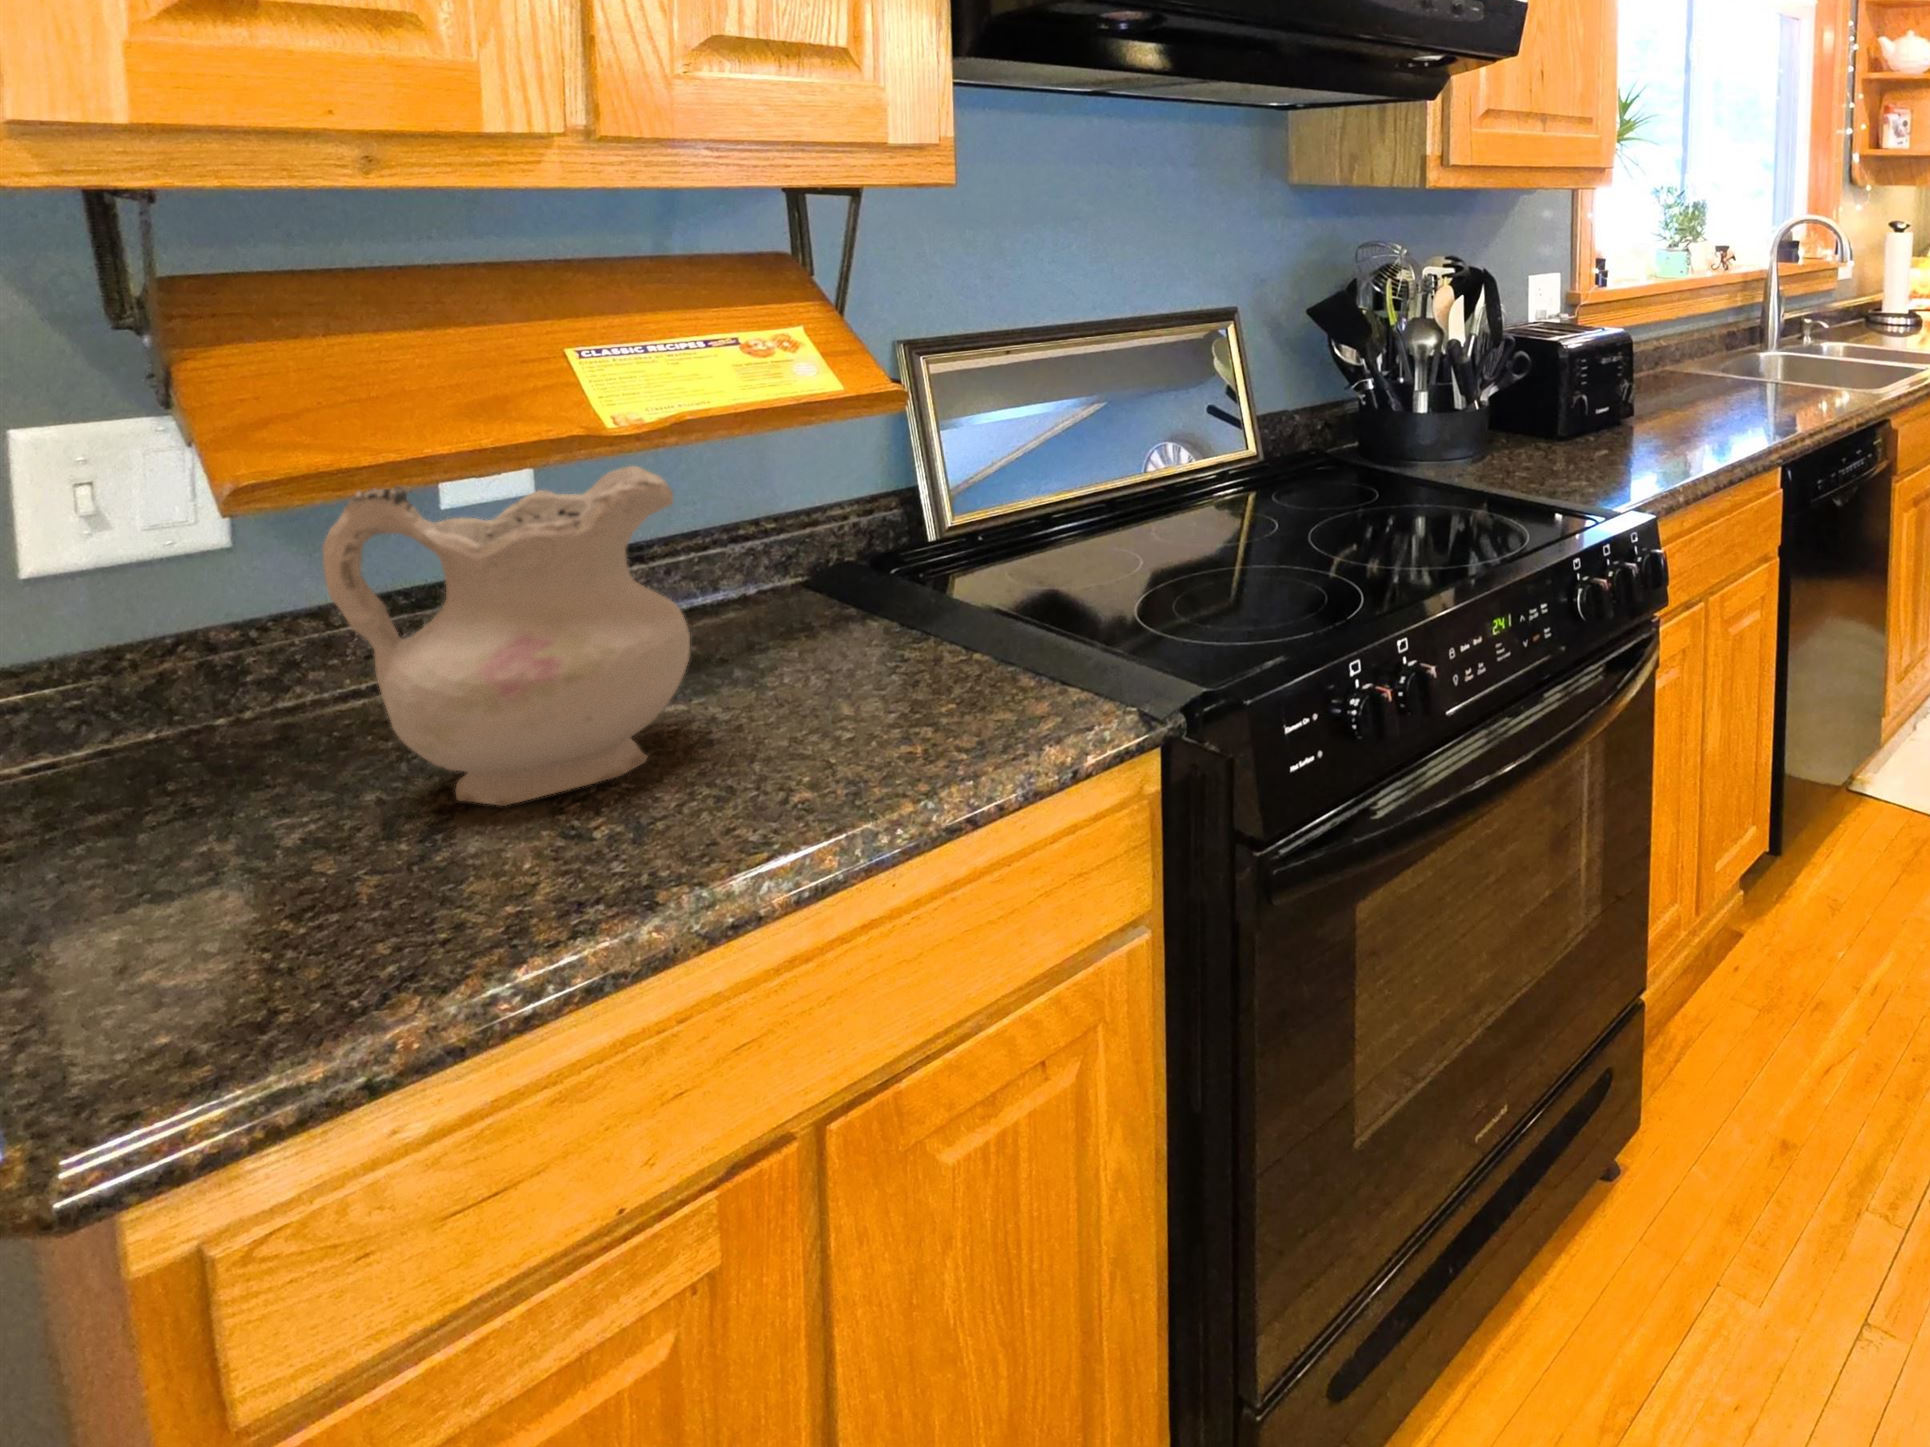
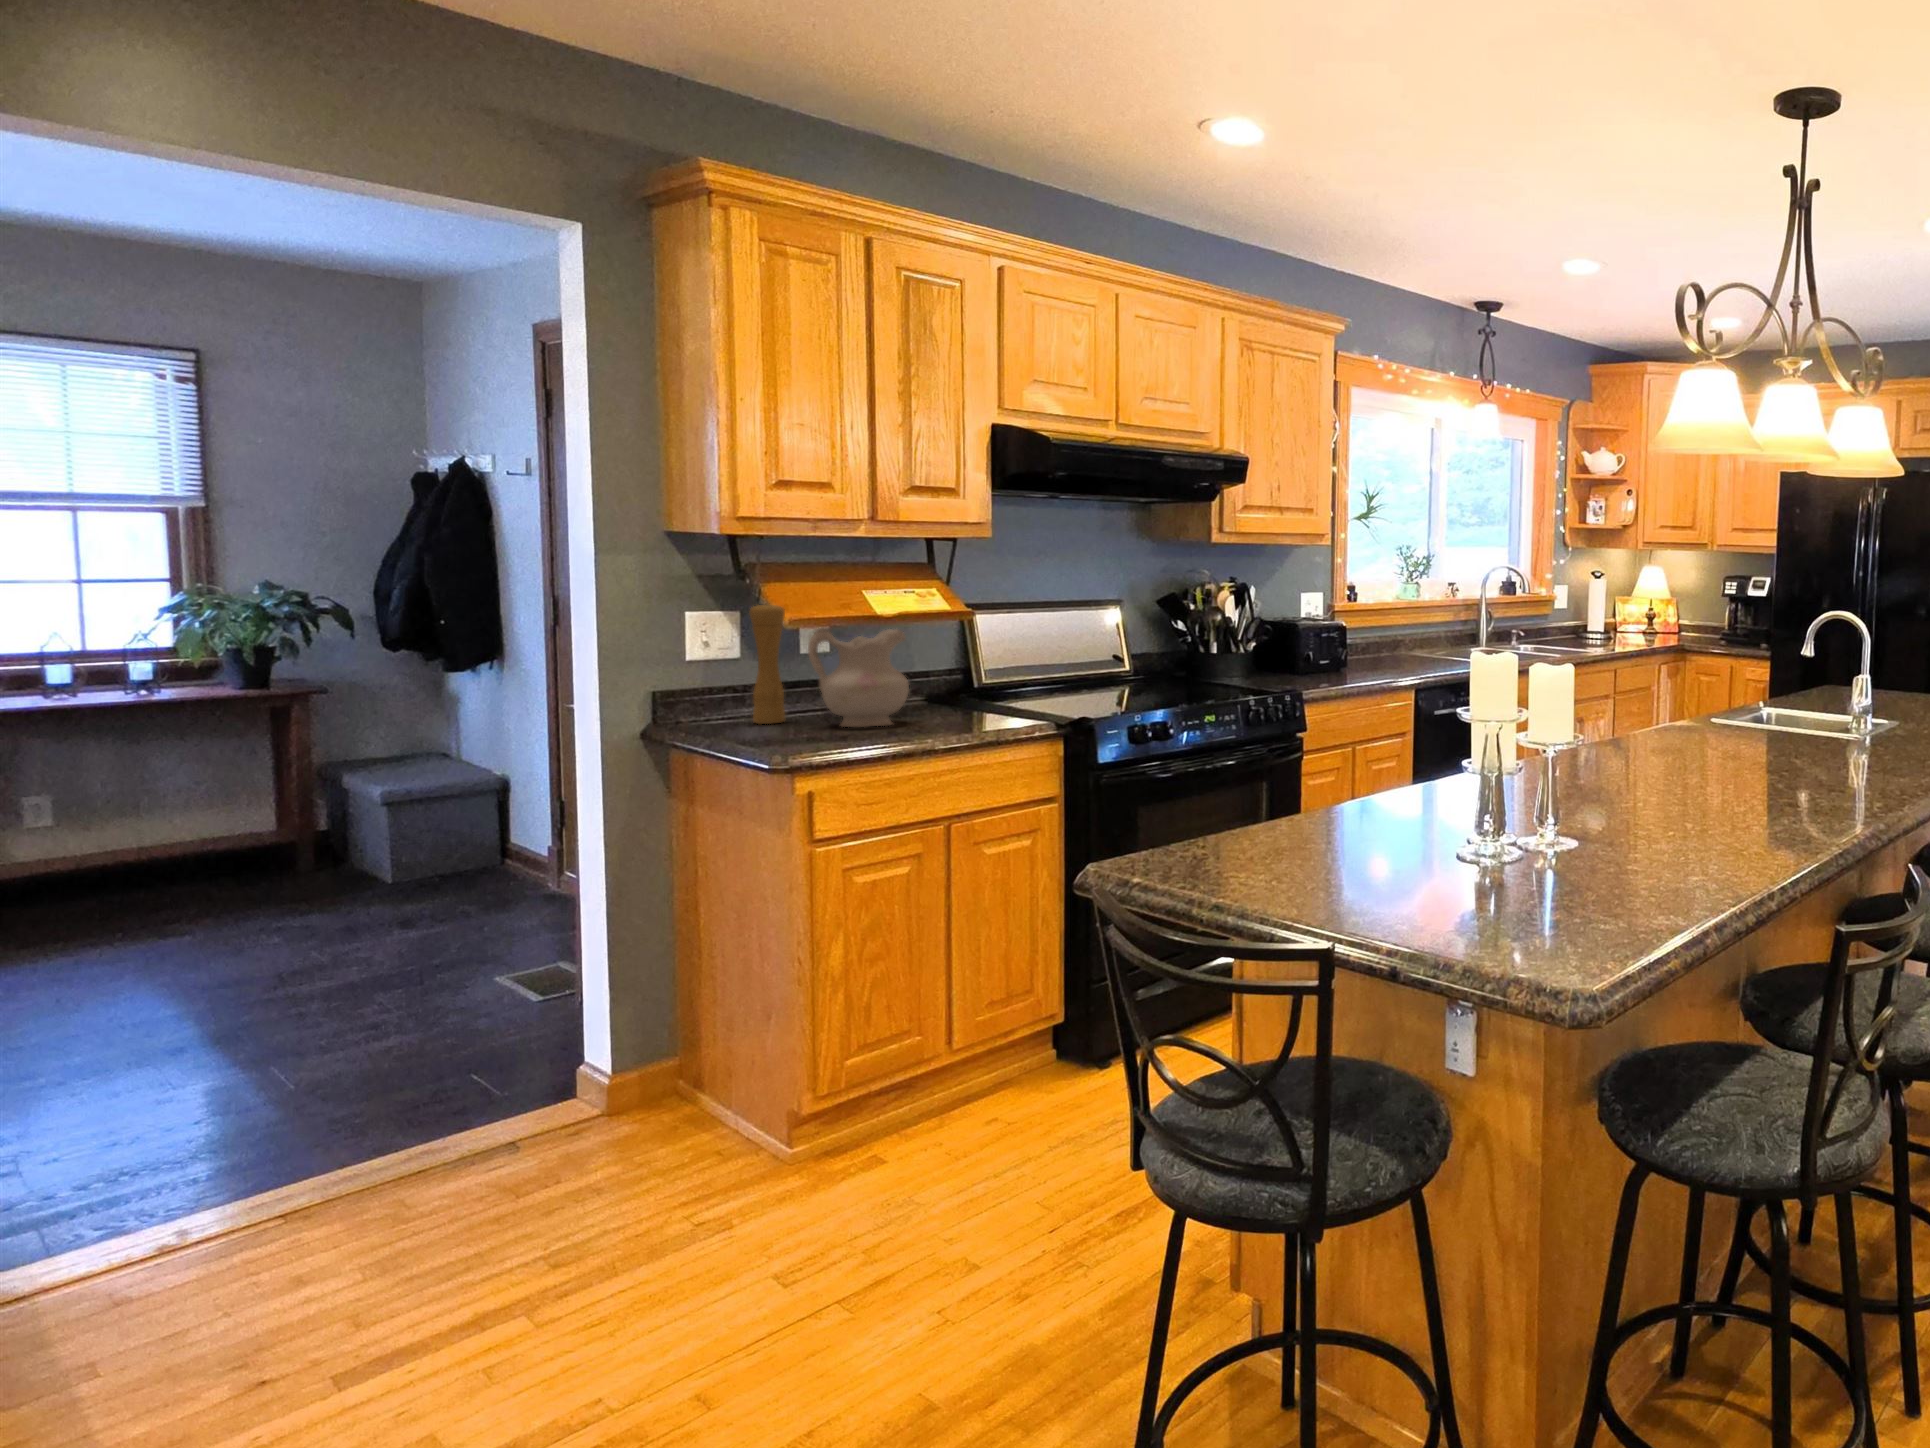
pepper mill: none [163,401,322,780] -> present [749,604,785,724]

